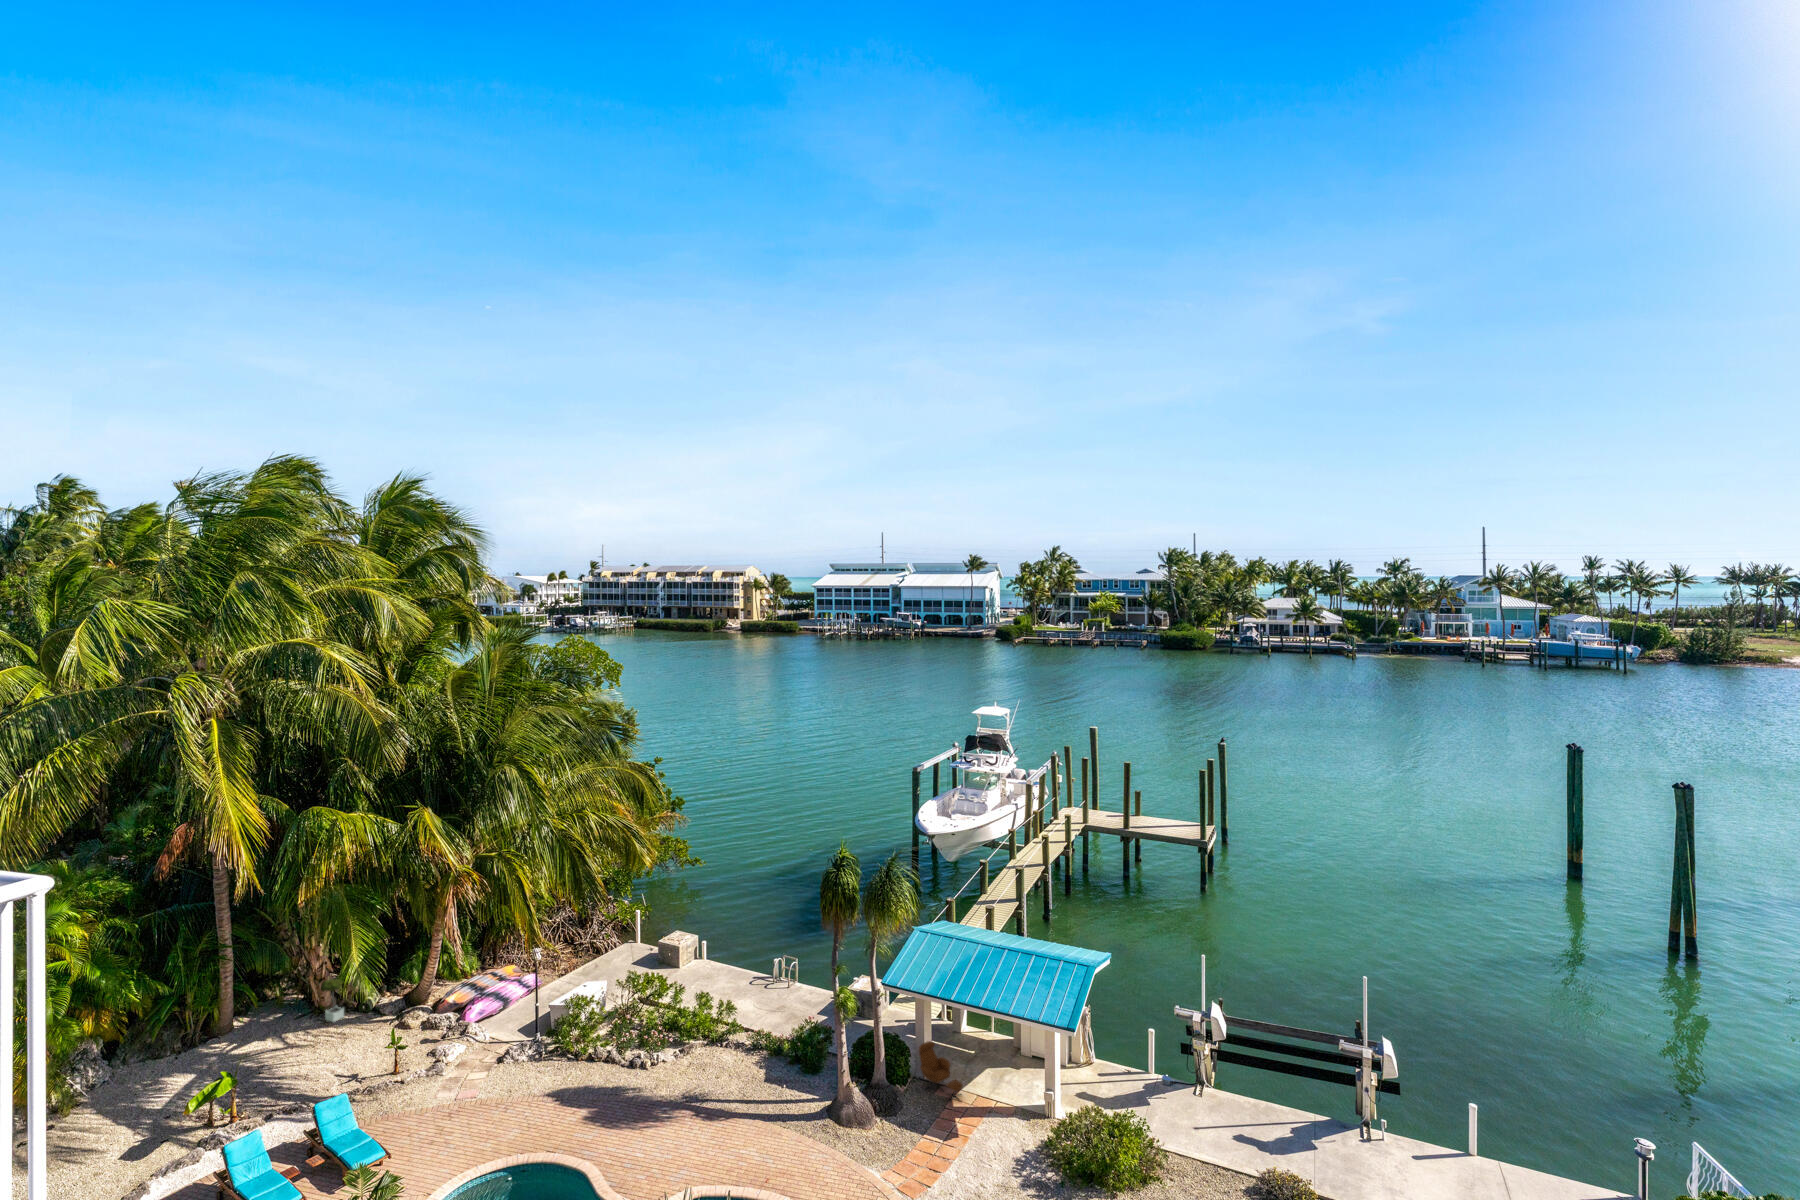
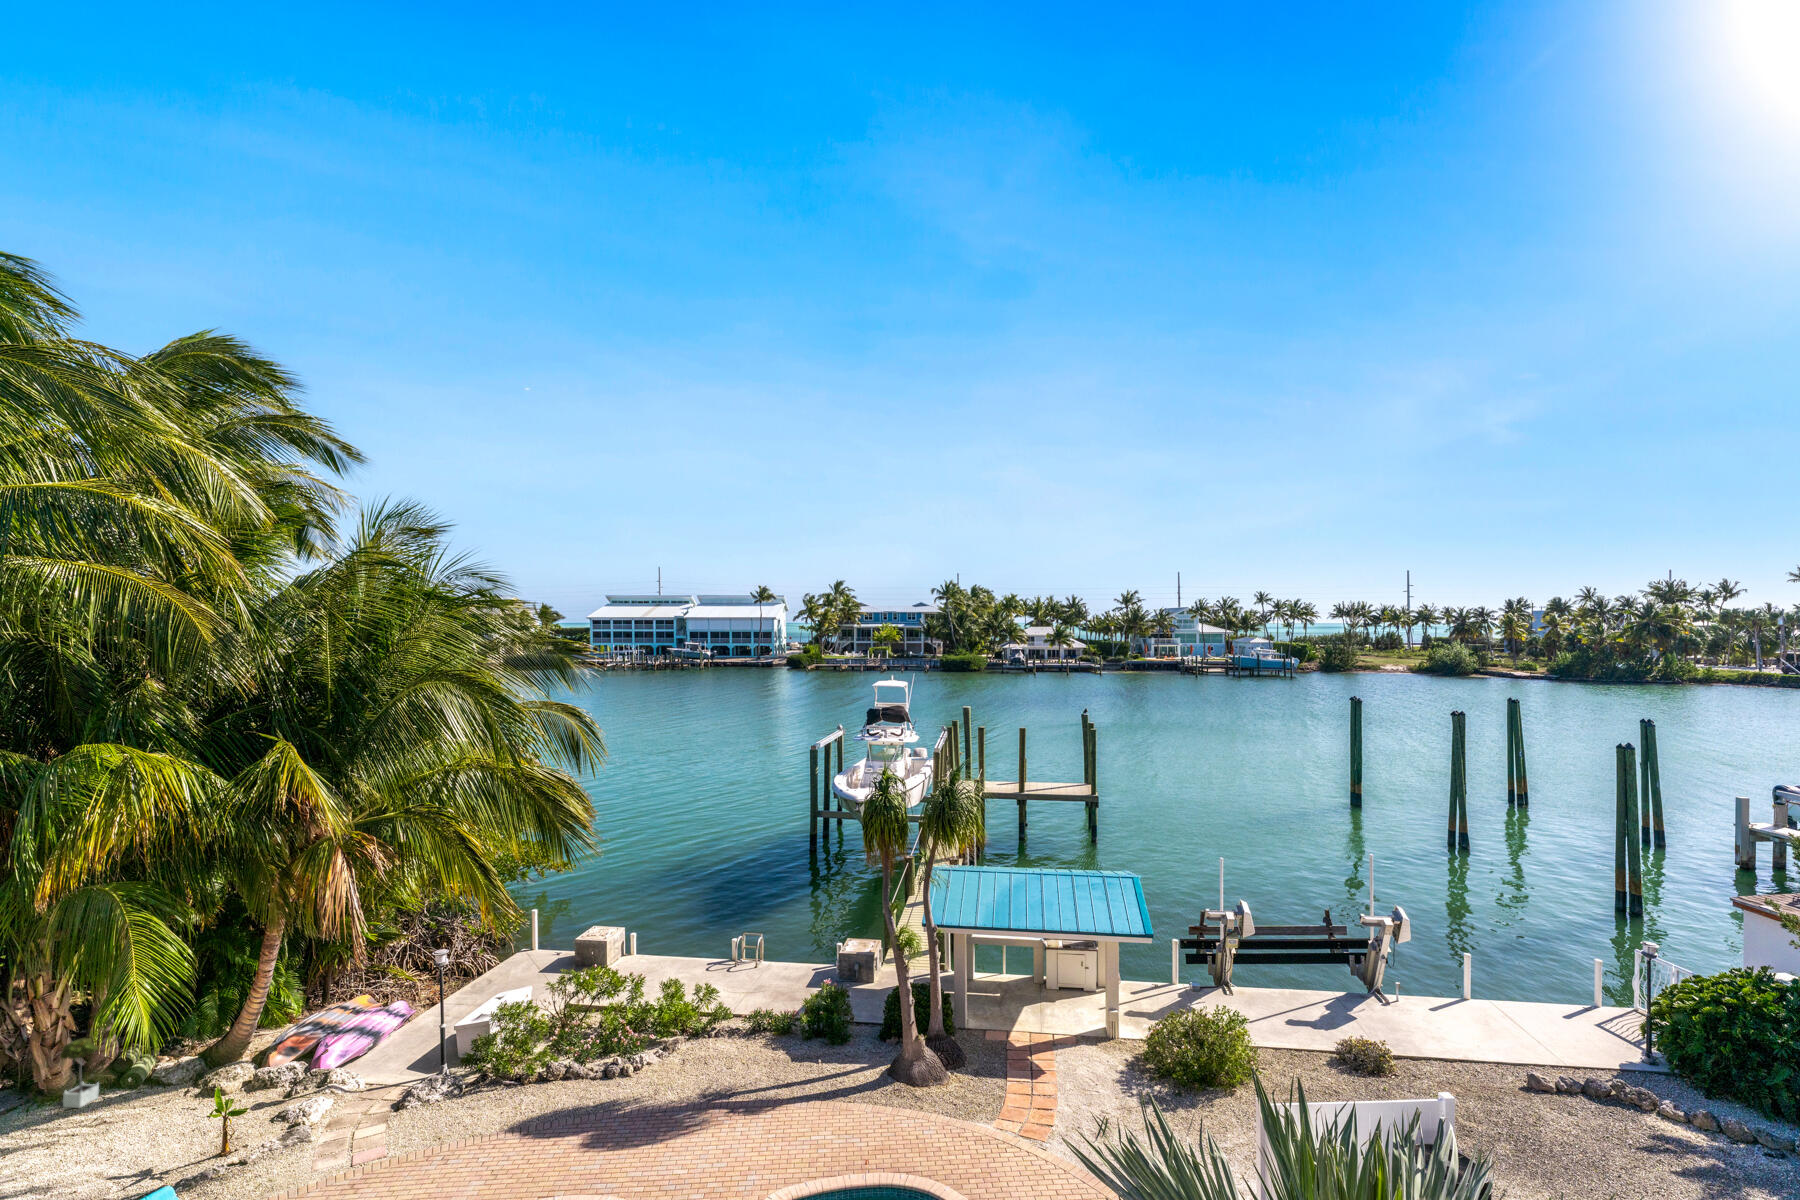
lounge chair: present [919,1041,963,1099] -> none [959,982,1019,1044]

